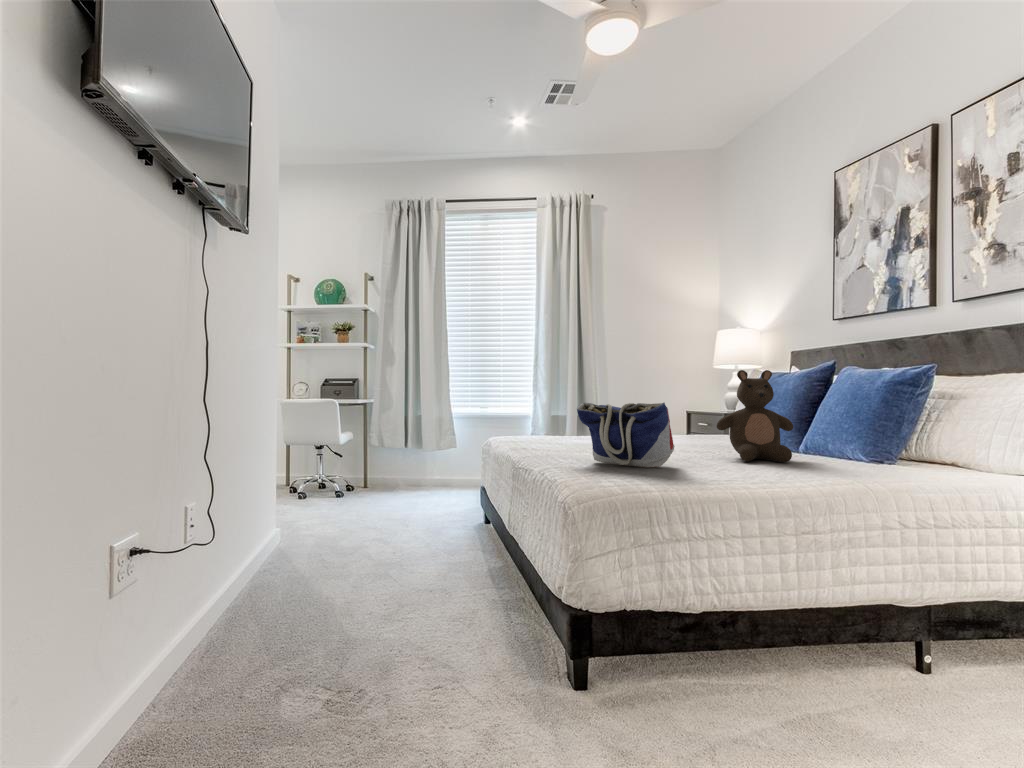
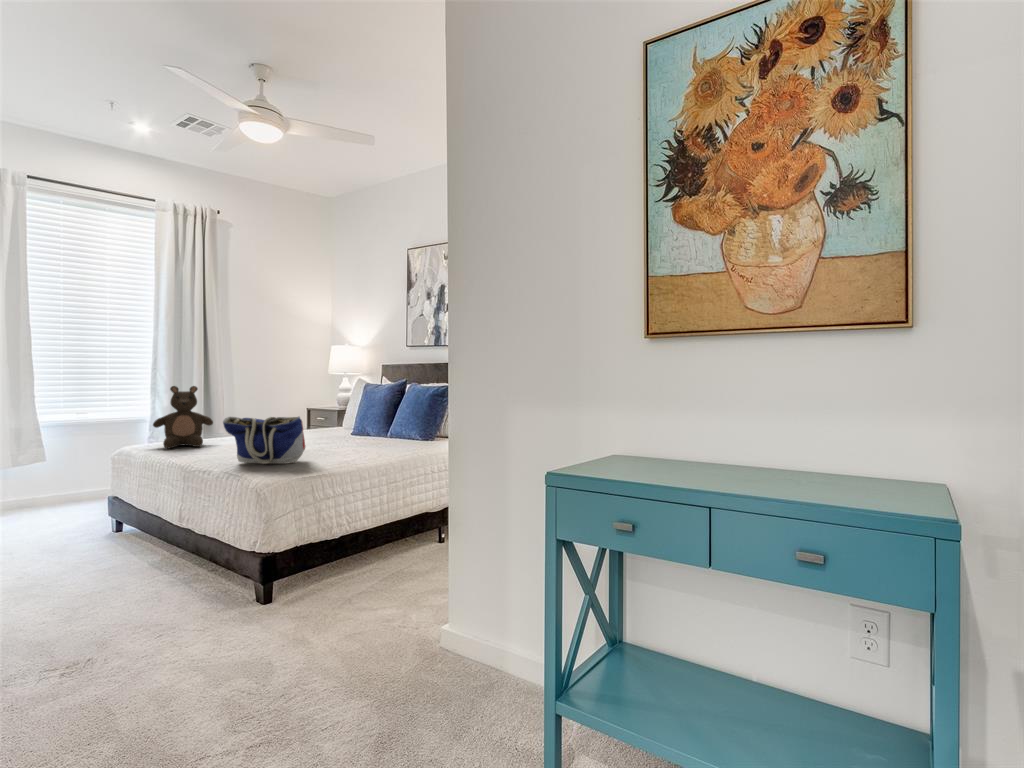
stuffed bear: present [717,370,793,462] -> present [153,386,213,448]

